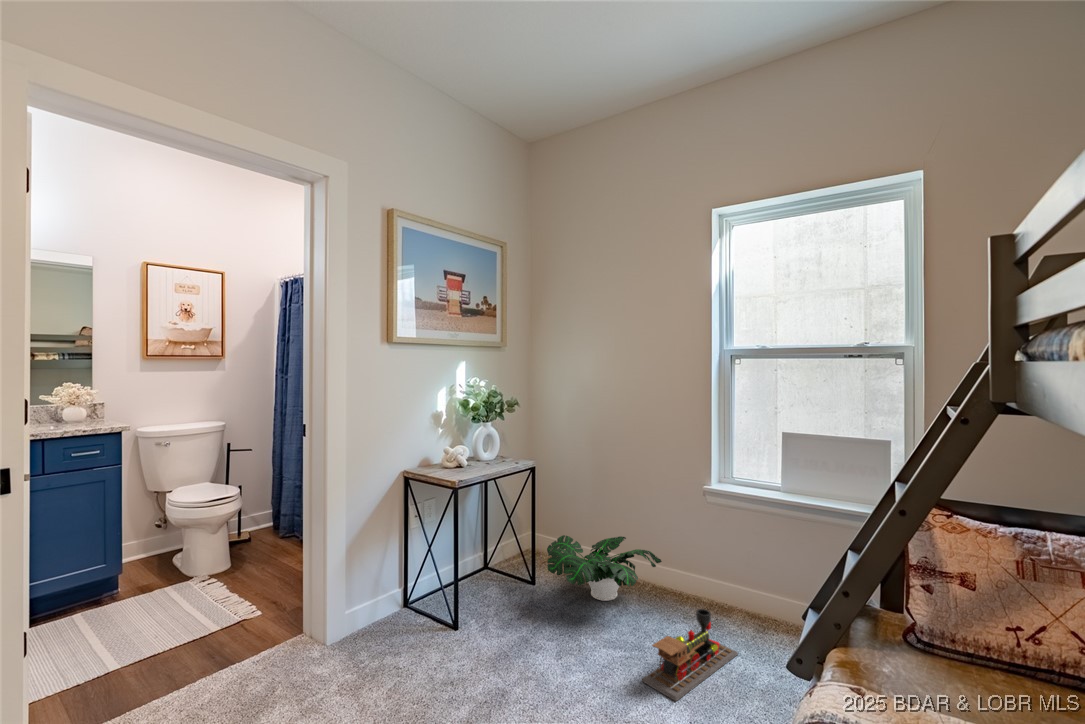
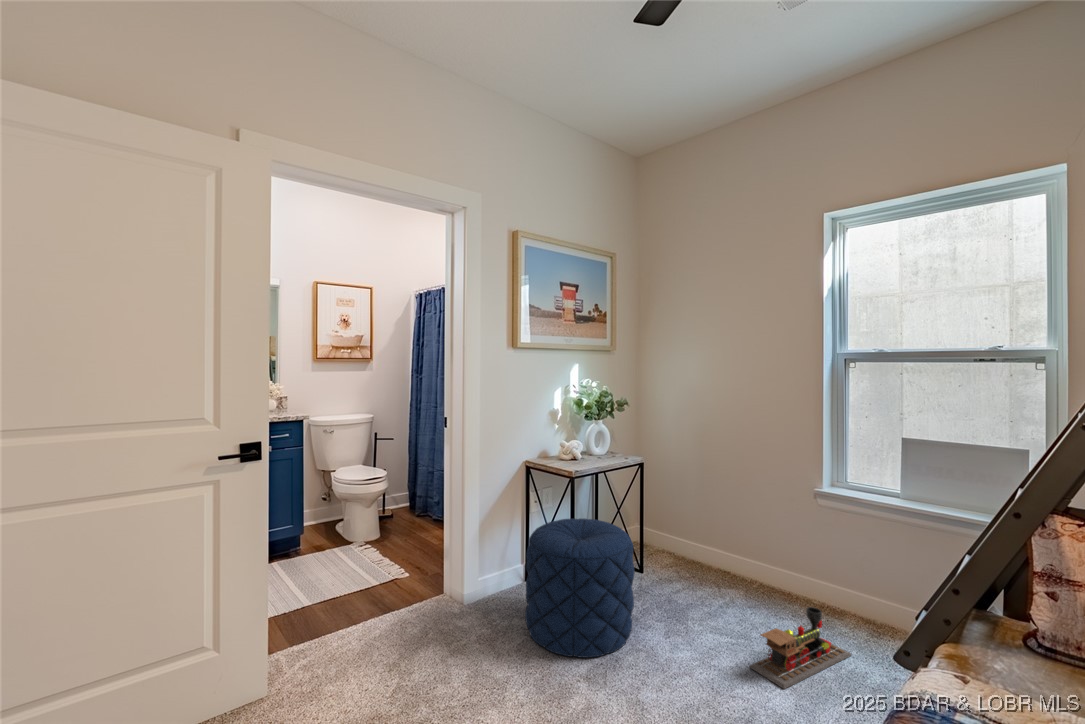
pouf: none [398,533,522,694] -> present [525,519,635,658]
potted plant: present [547,535,662,601] -> none [655,529,771,594]

